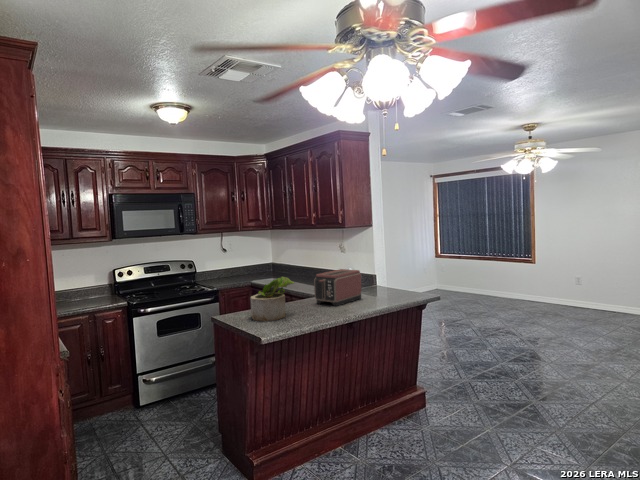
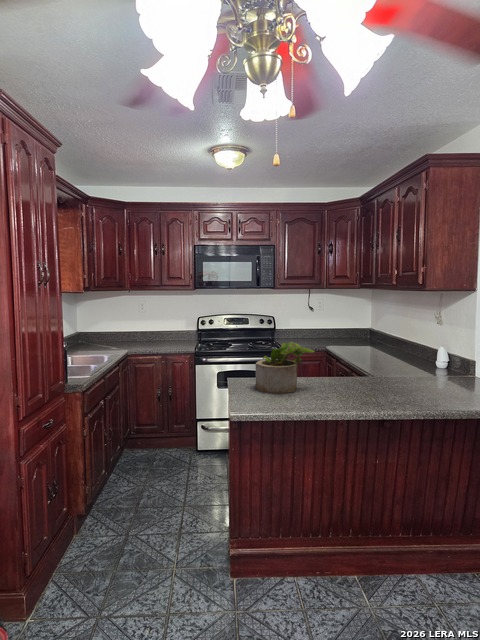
toaster: present [314,269,362,306] -> none [353,343,426,391]

